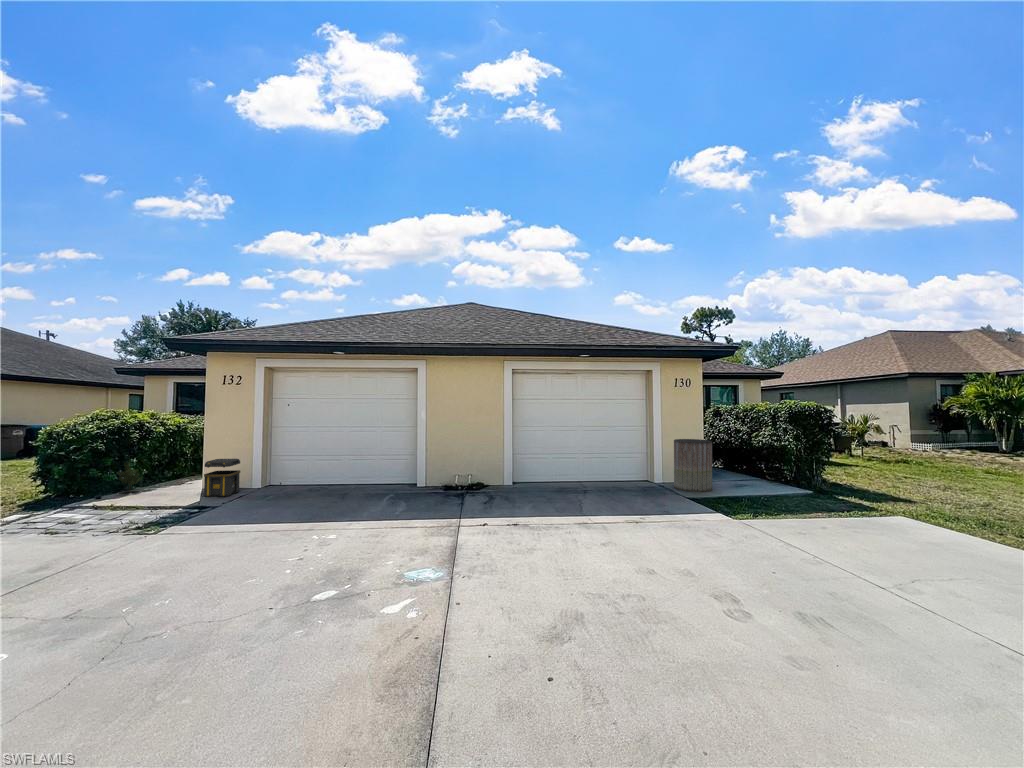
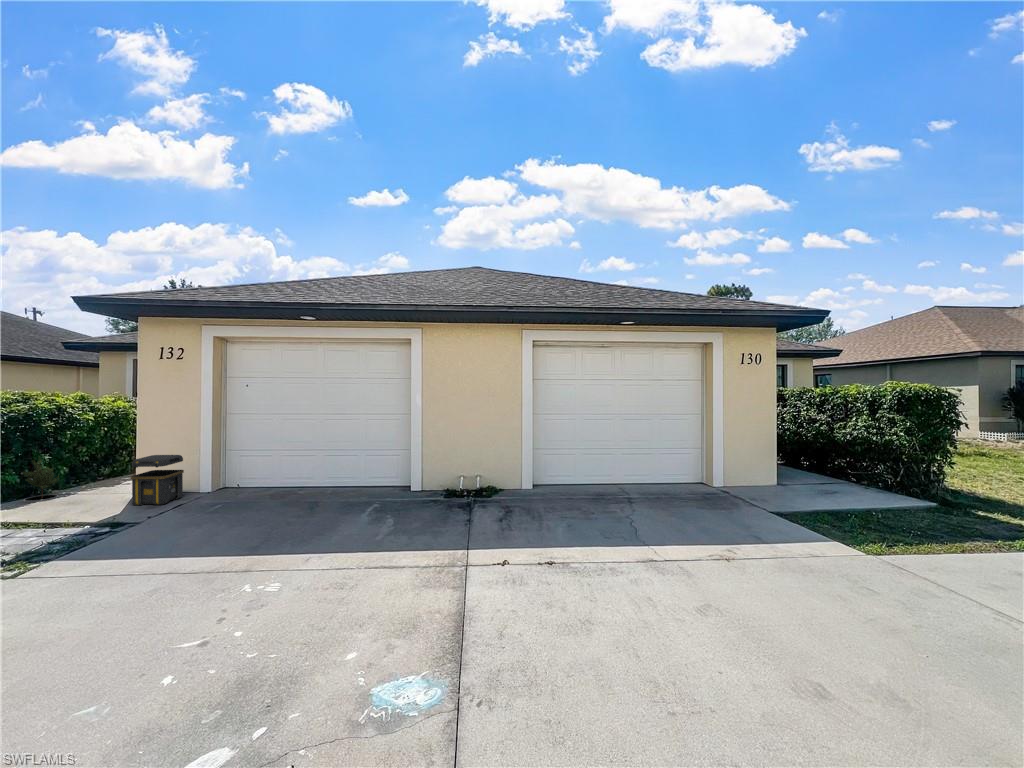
trash can: present [674,439,712,492] -> none [740,431,794,501]

